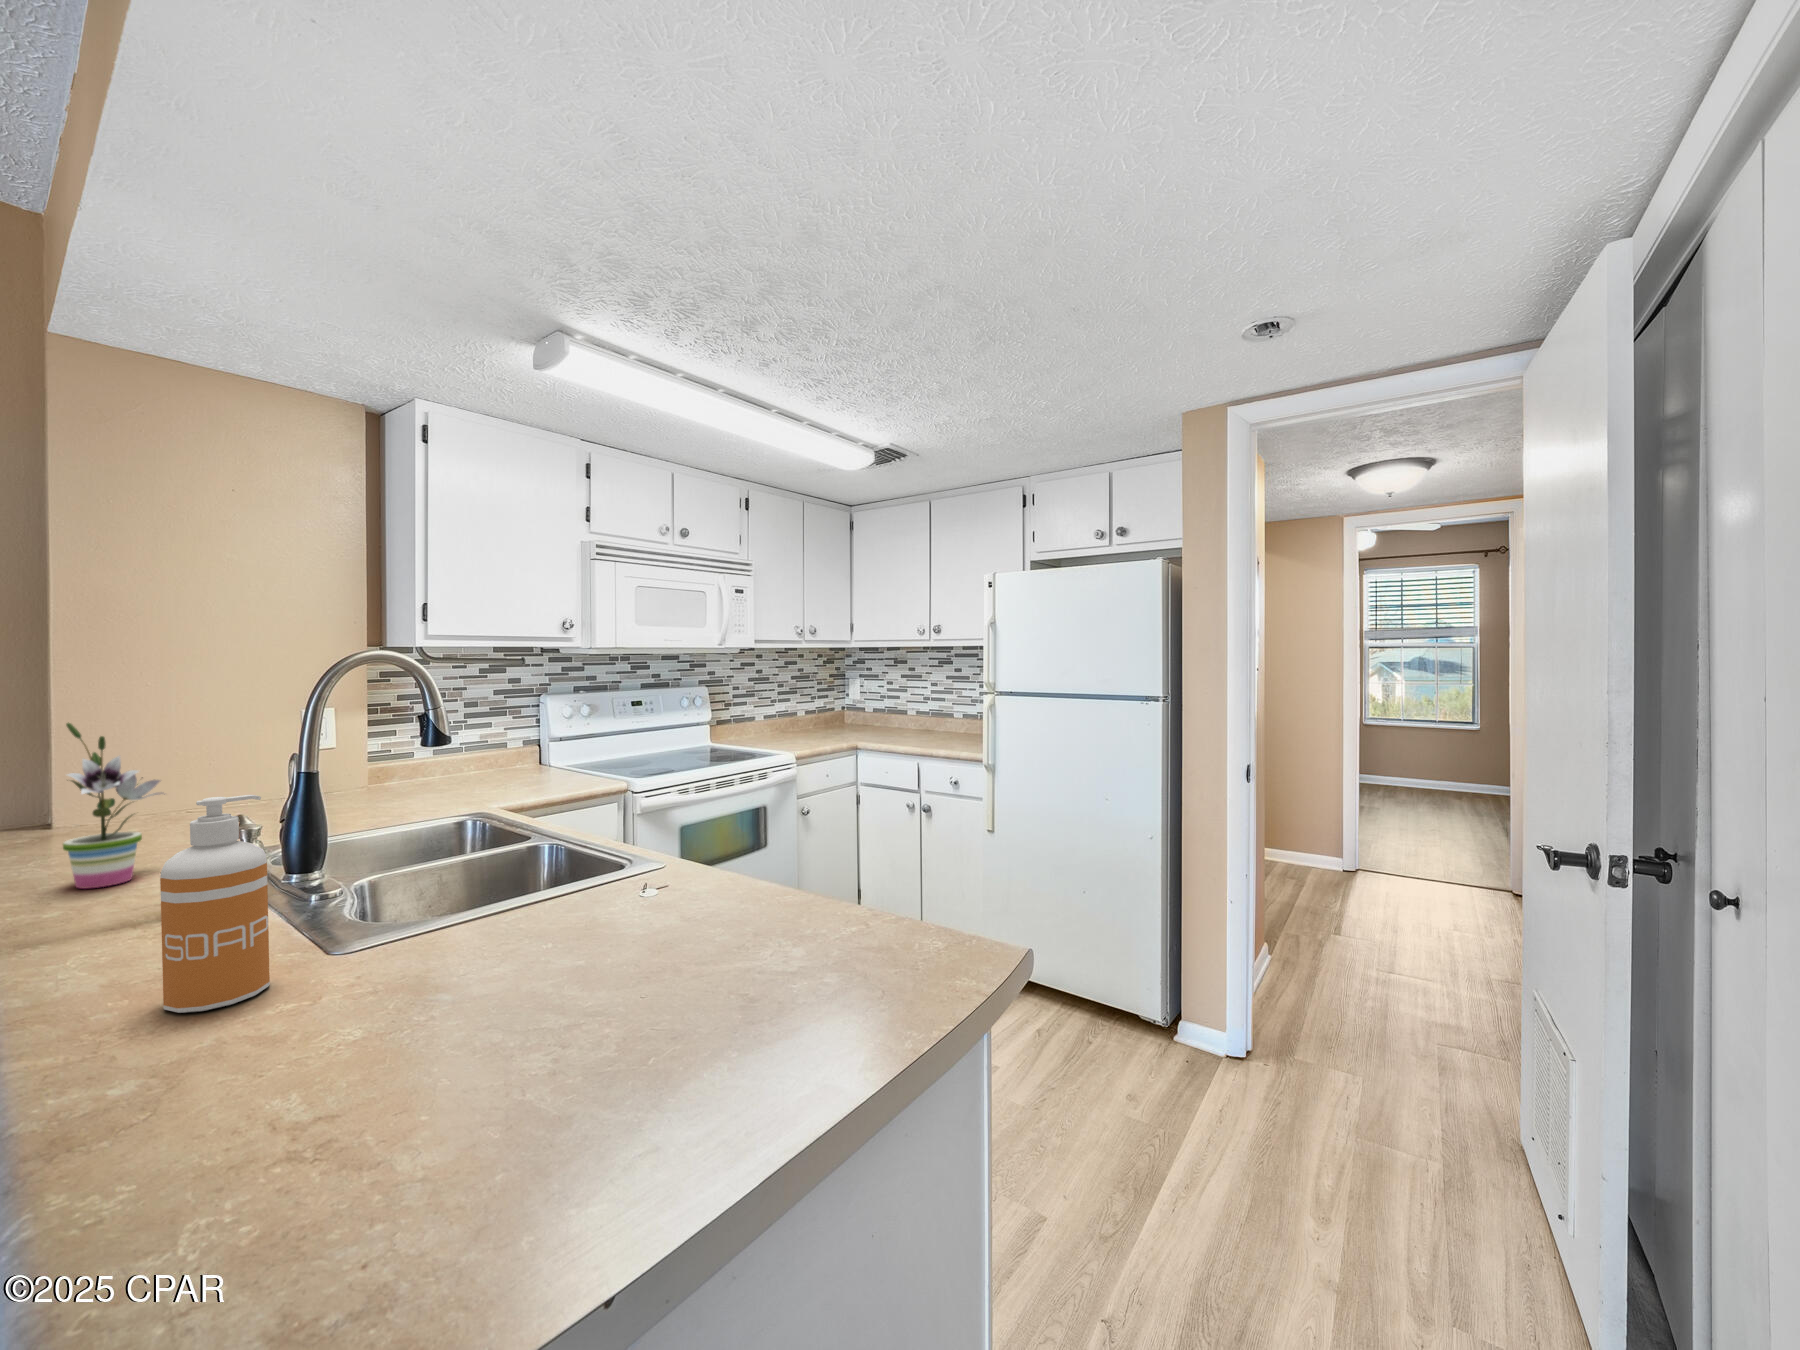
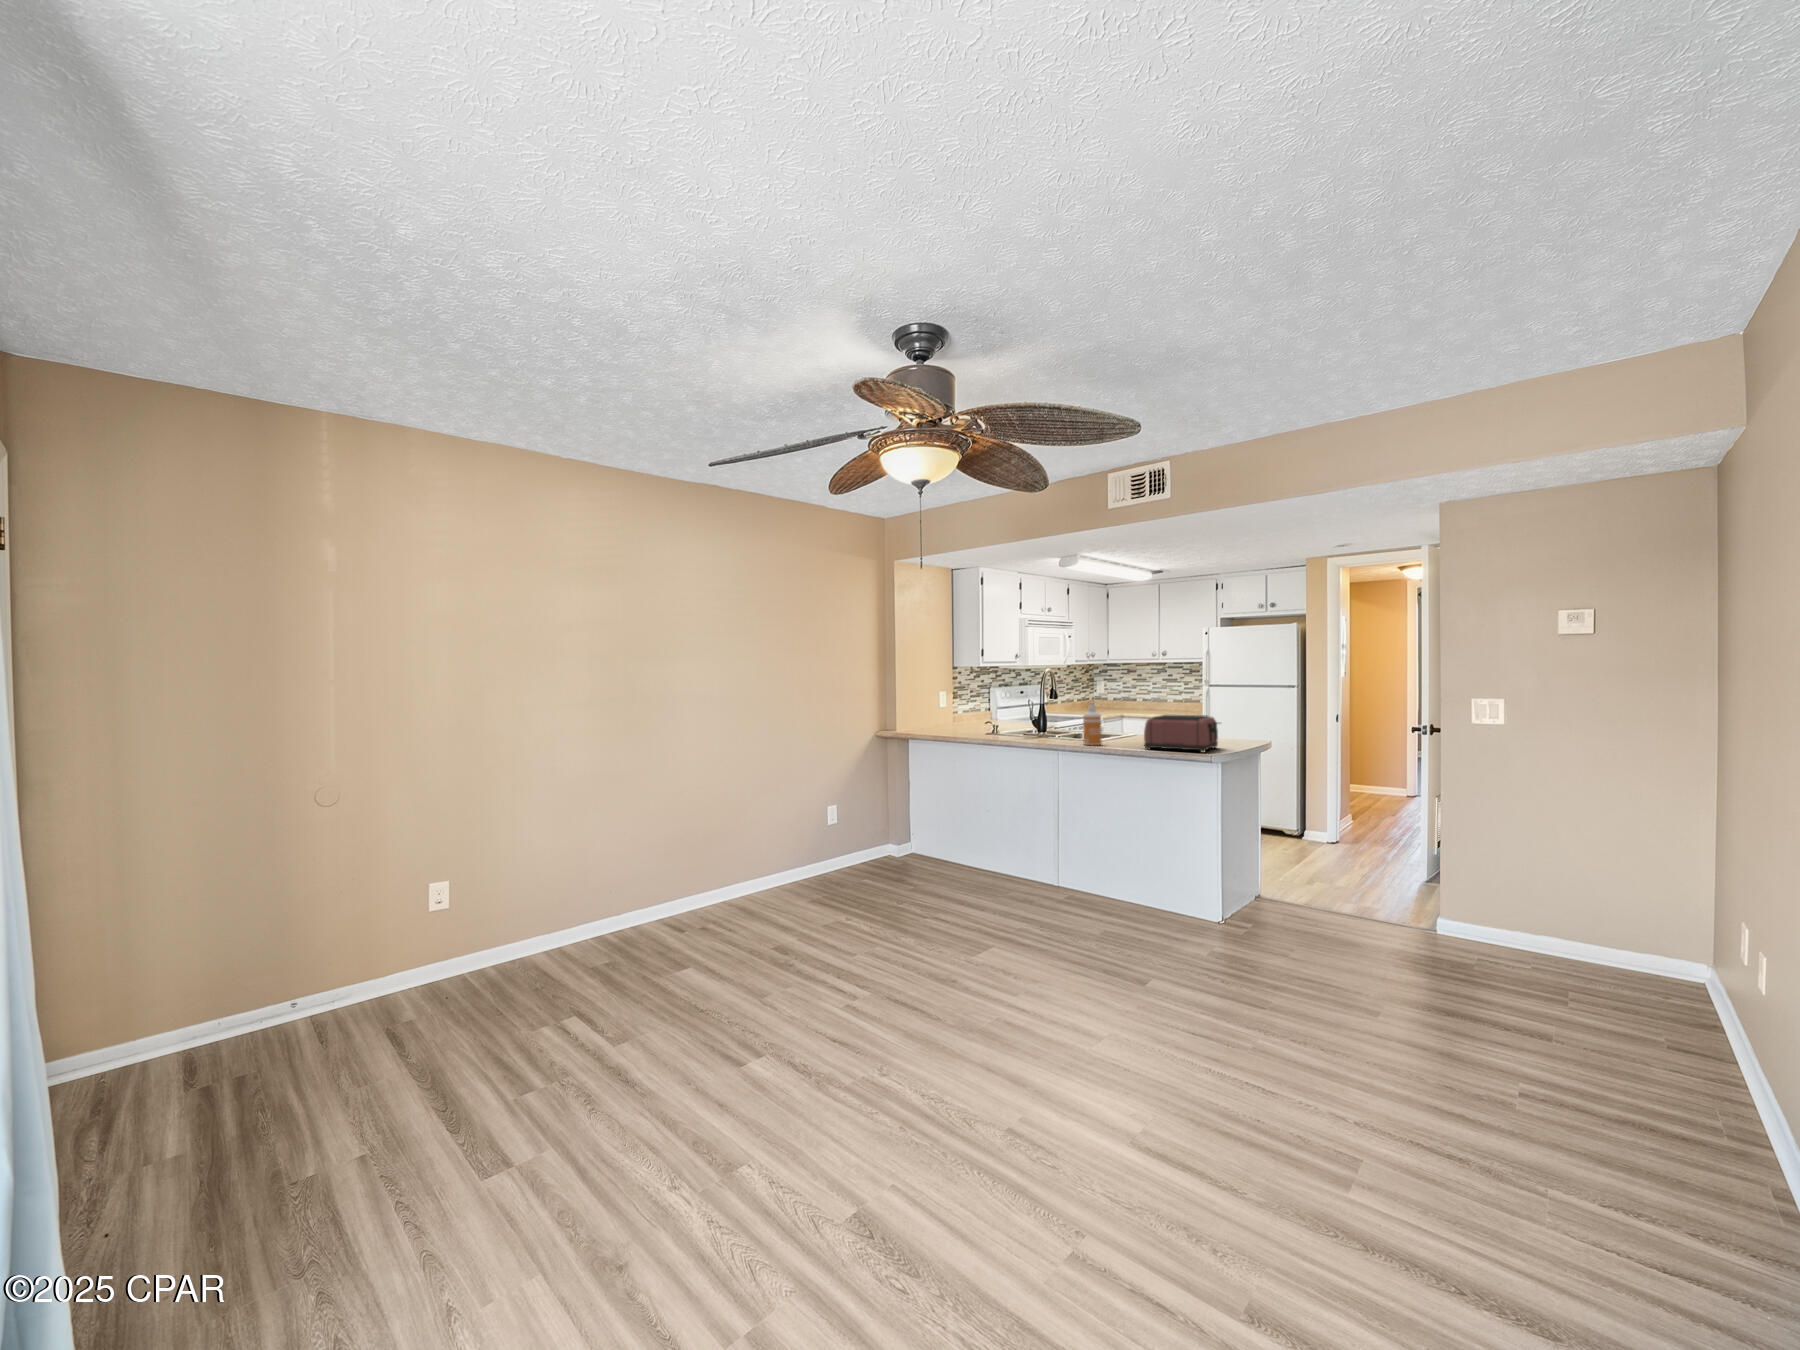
potted plant: present [63,723,163,889] -> none [975,690,997,736]
toaster: none [271,858,728,1203] -> present [1144,715,1218,753]

